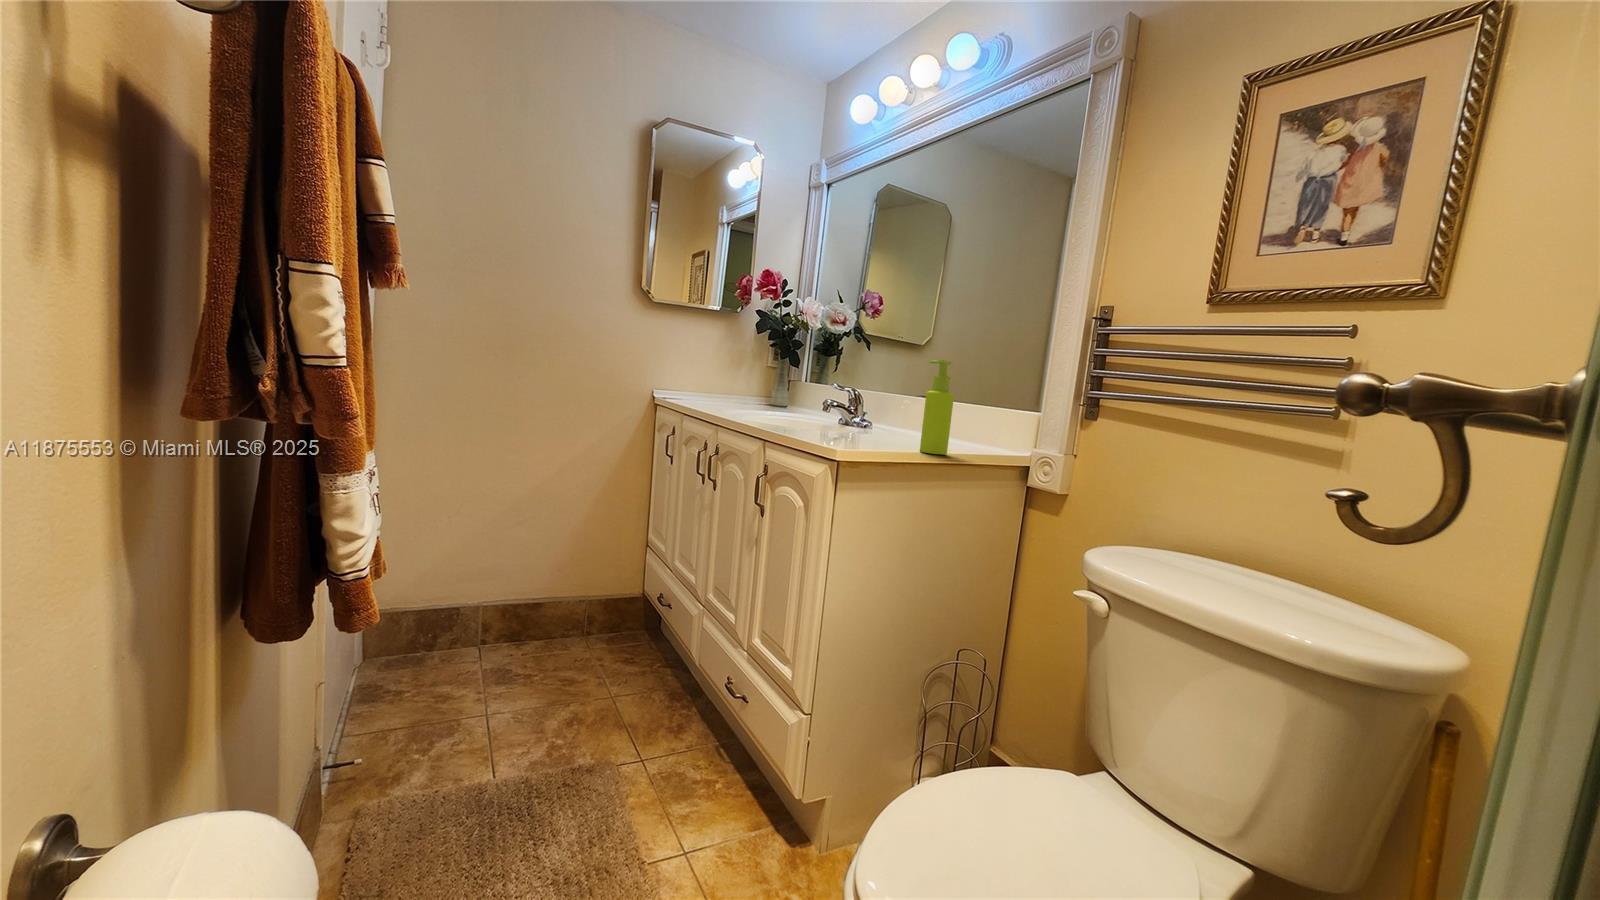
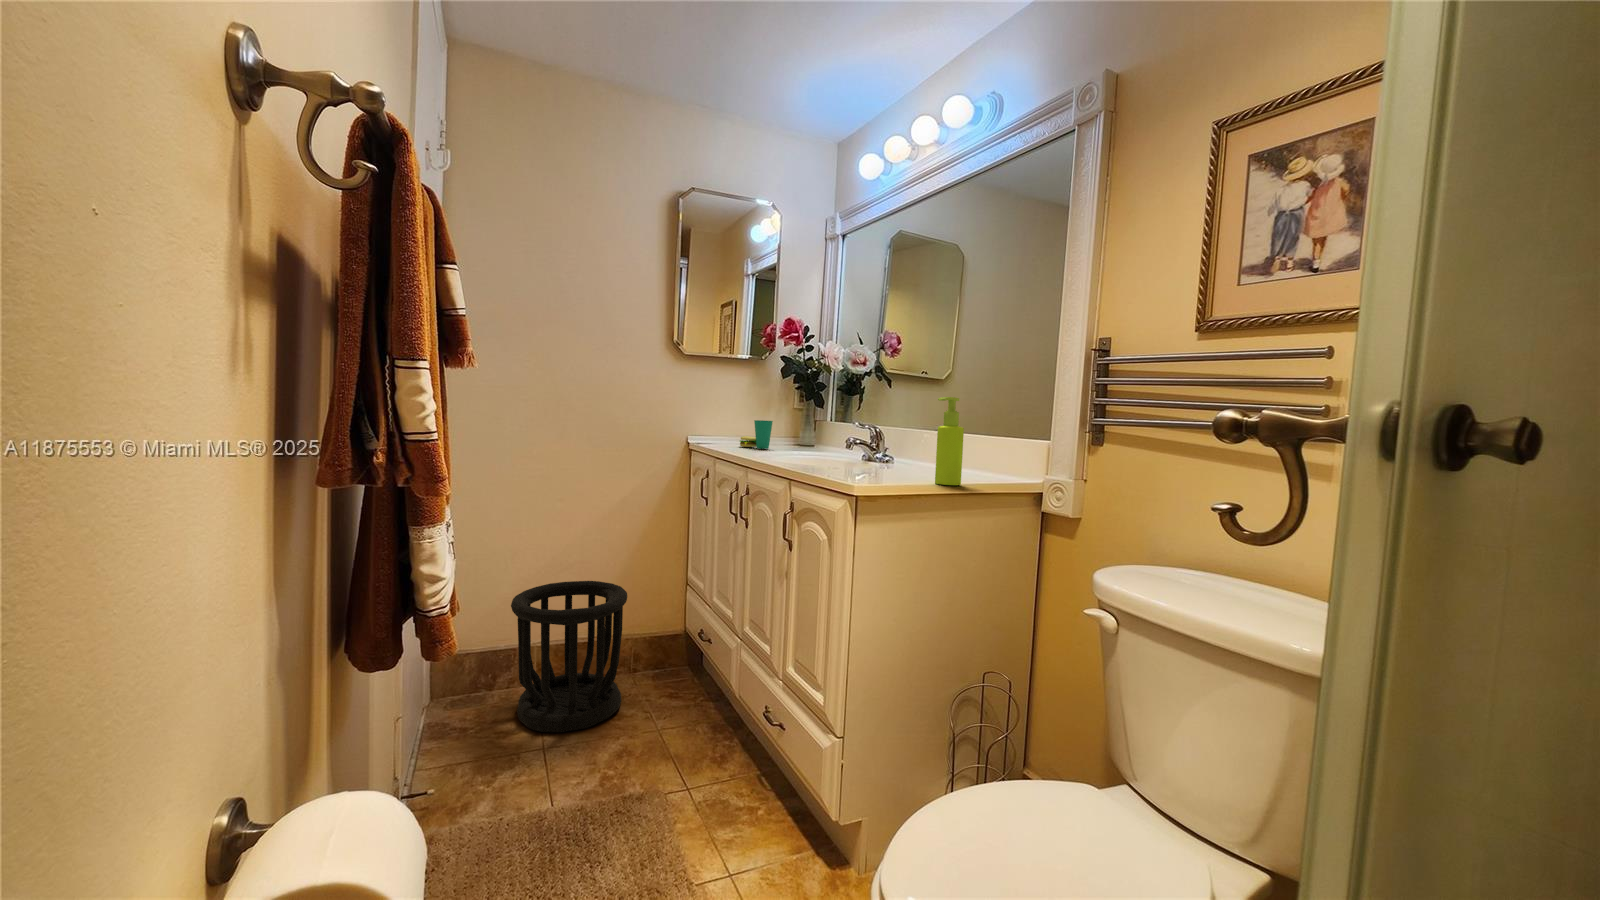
cup: none [707,377,744,408] -> present [740,420,773,449]
wastebasket: none [453,539,582,697] -> present [511,581,627,732]

